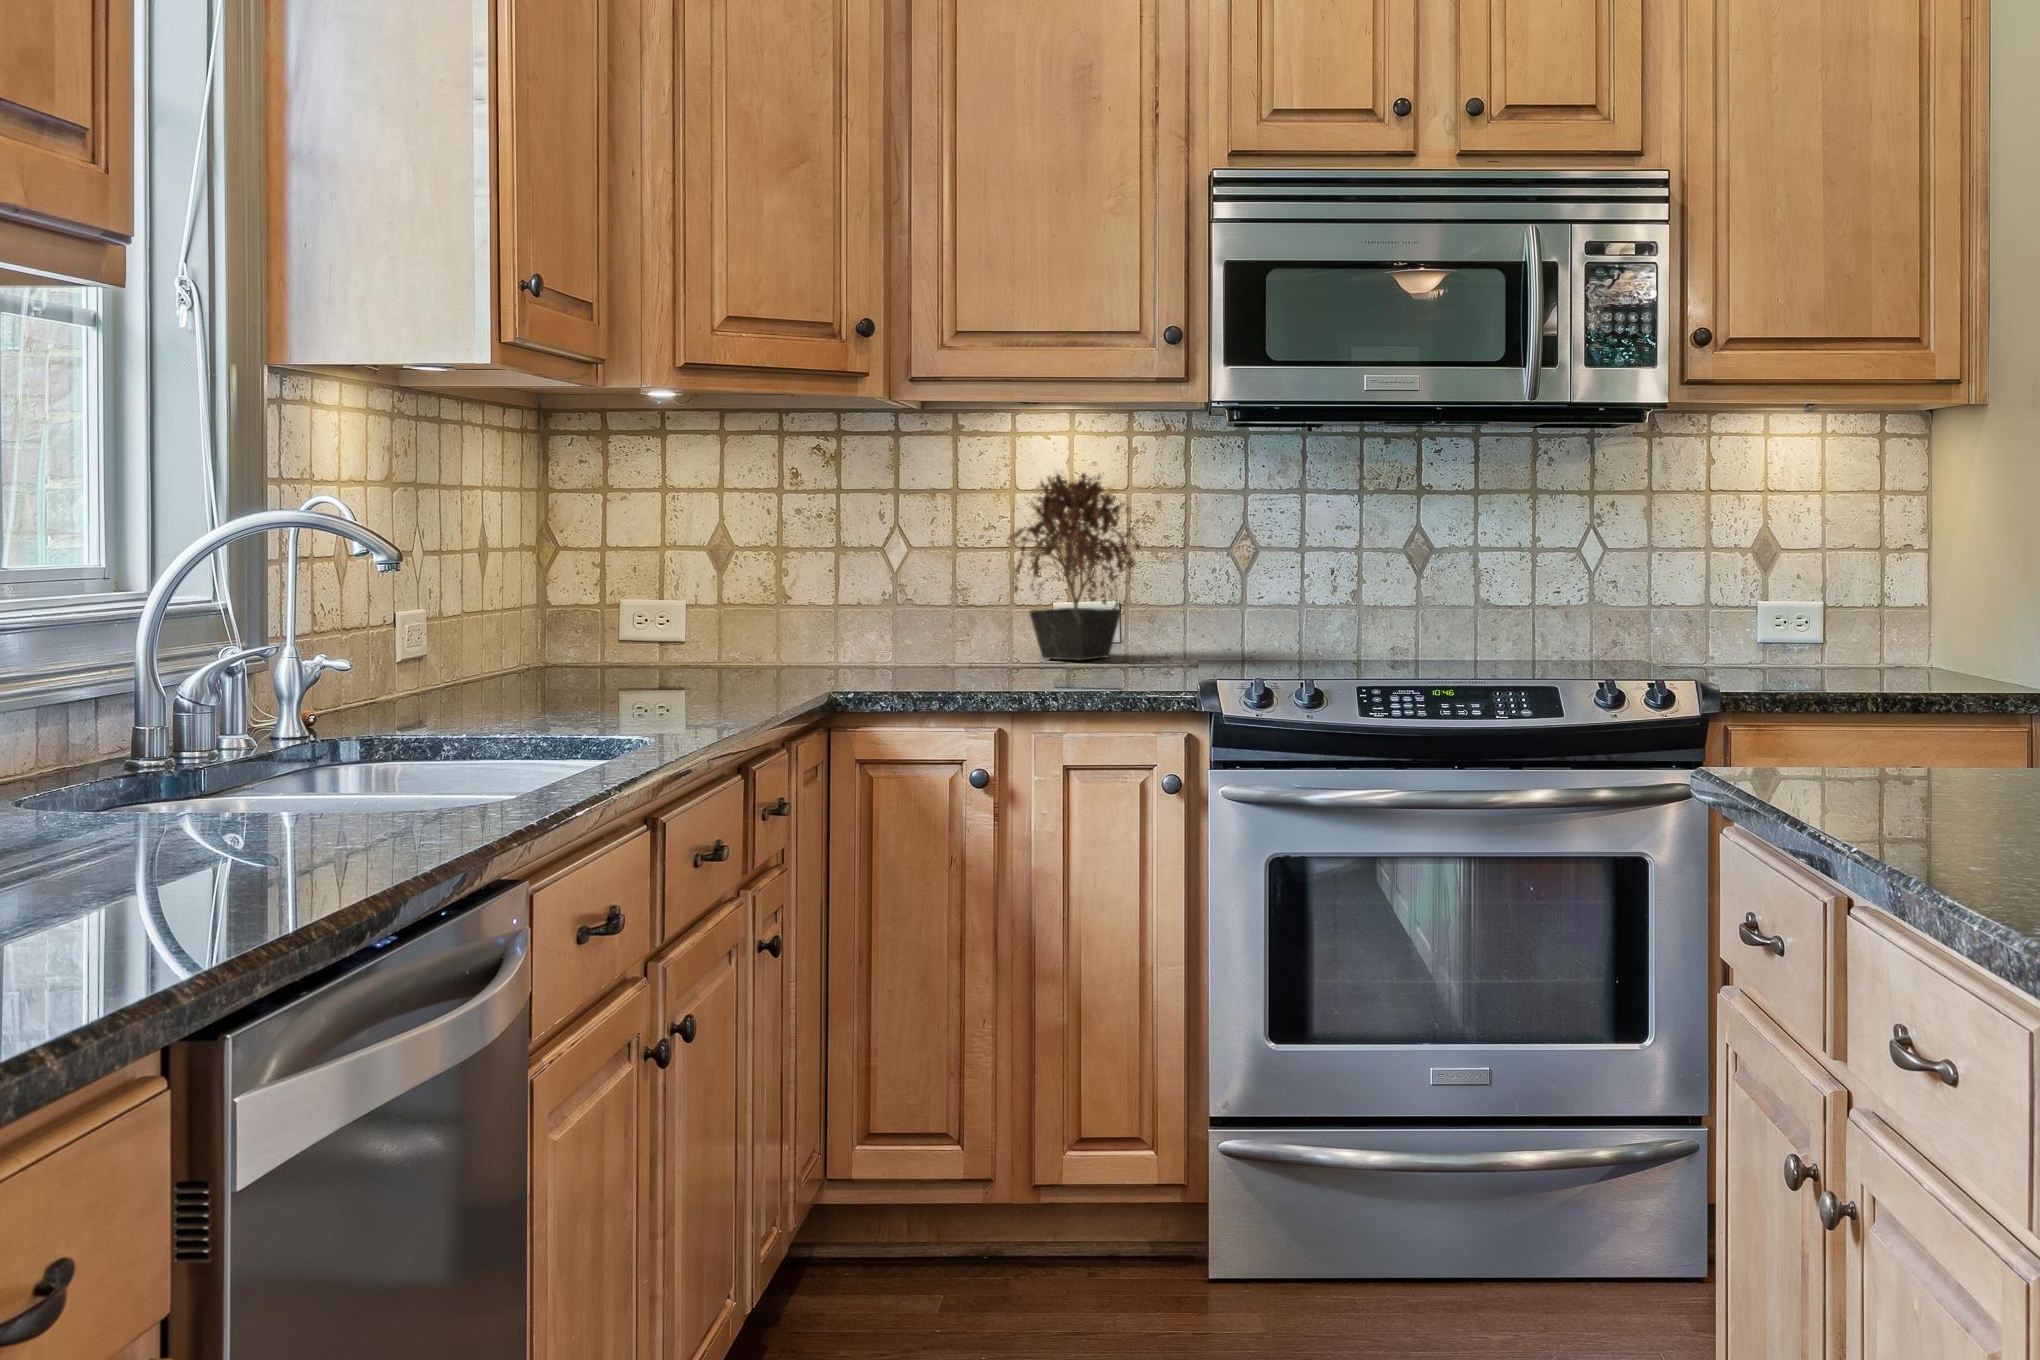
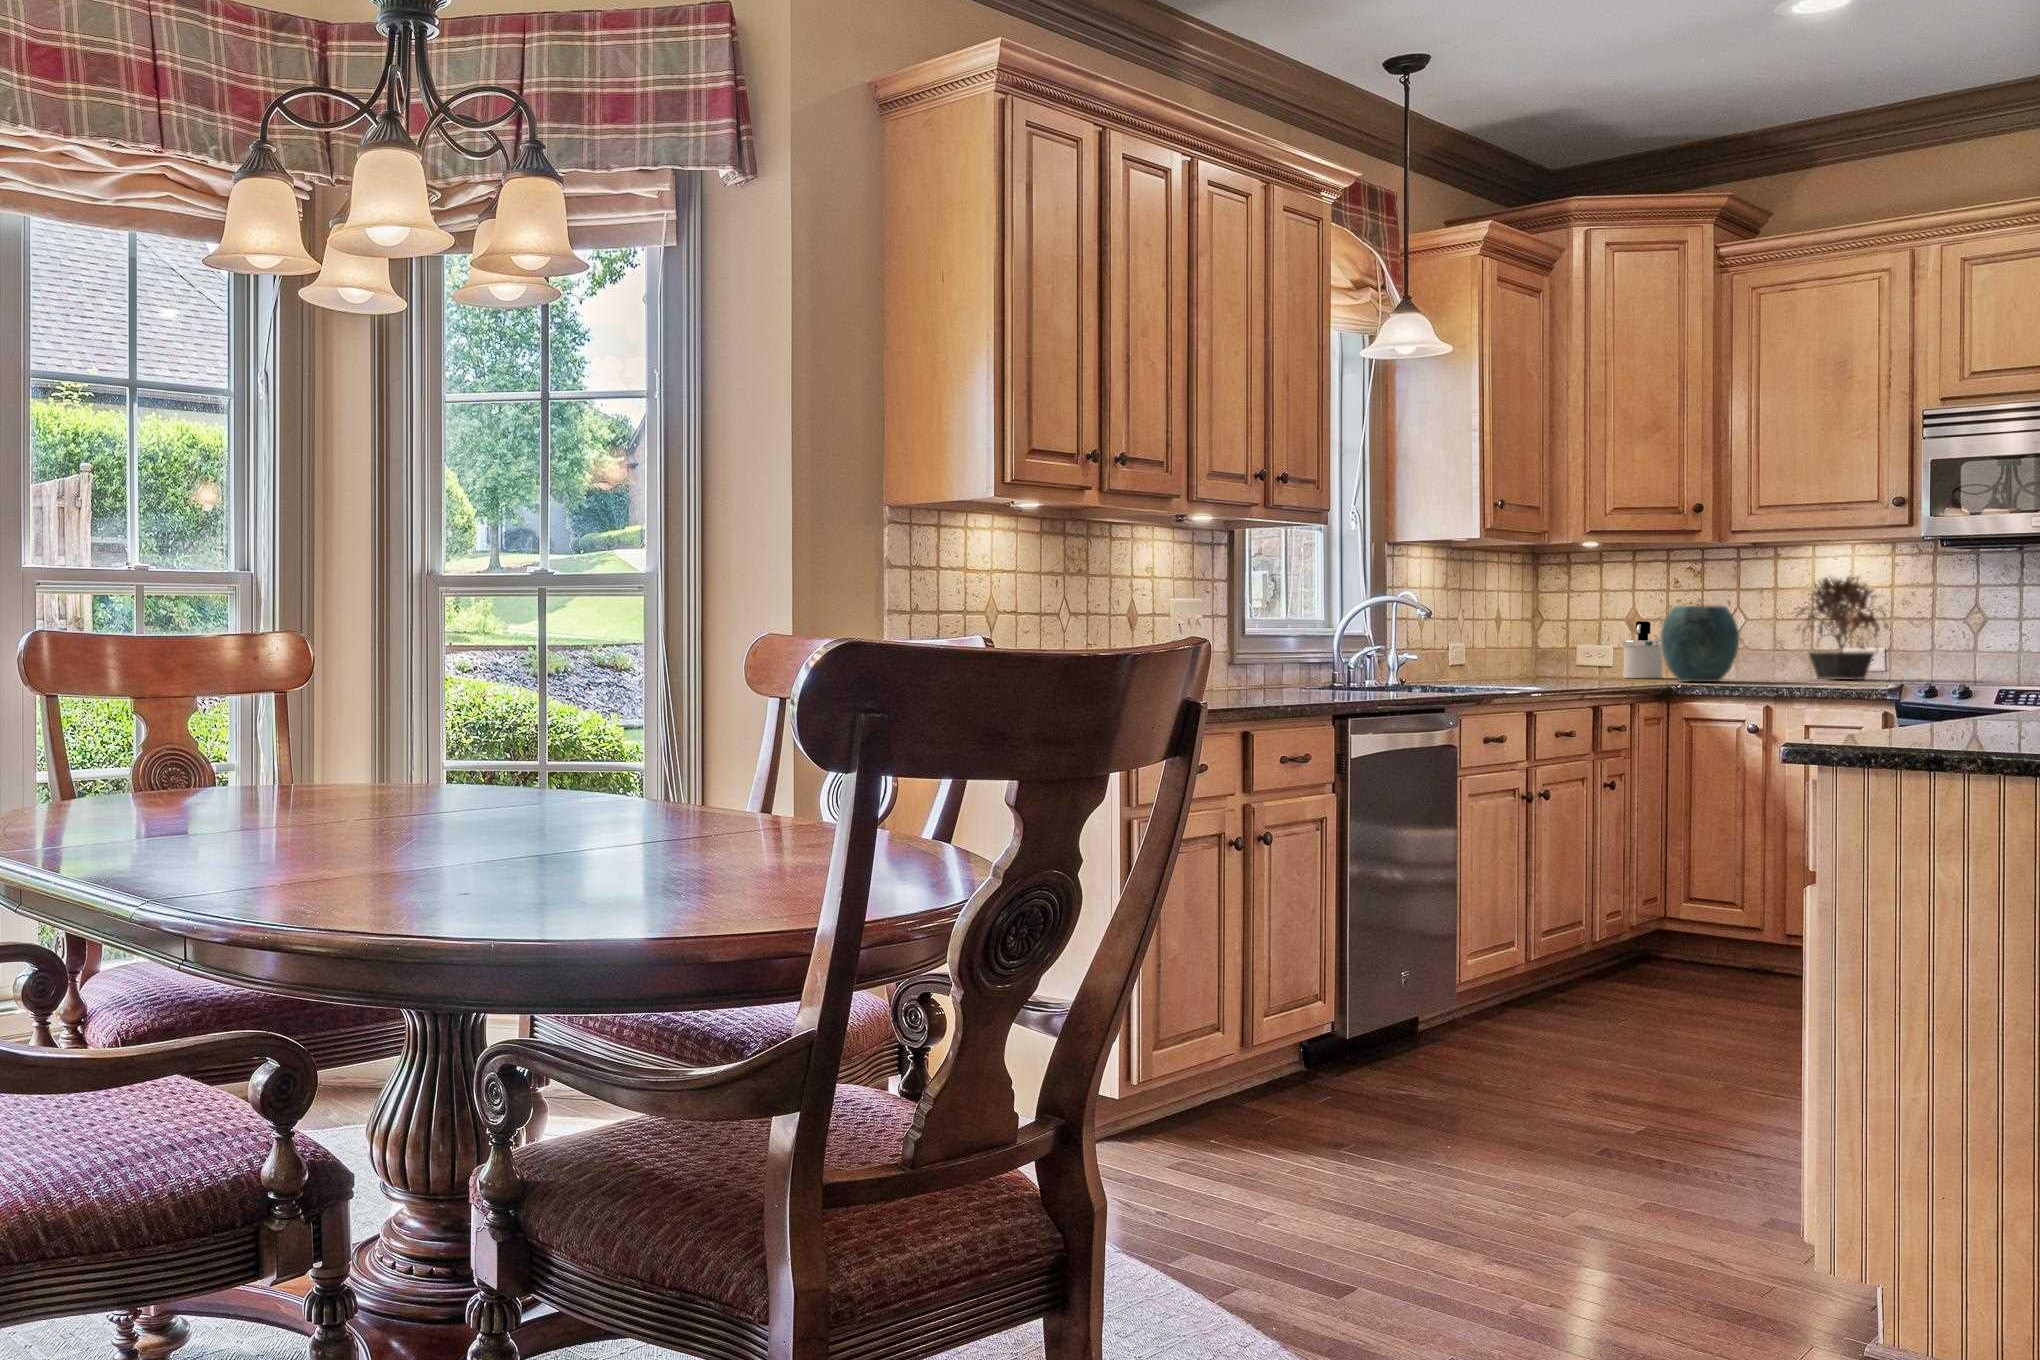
vase: none [824,528,954,682] -> present [1661,606,1739,682]
soap dispenser: none [729,553,801,669] -> present [1622,621,1663,678]

